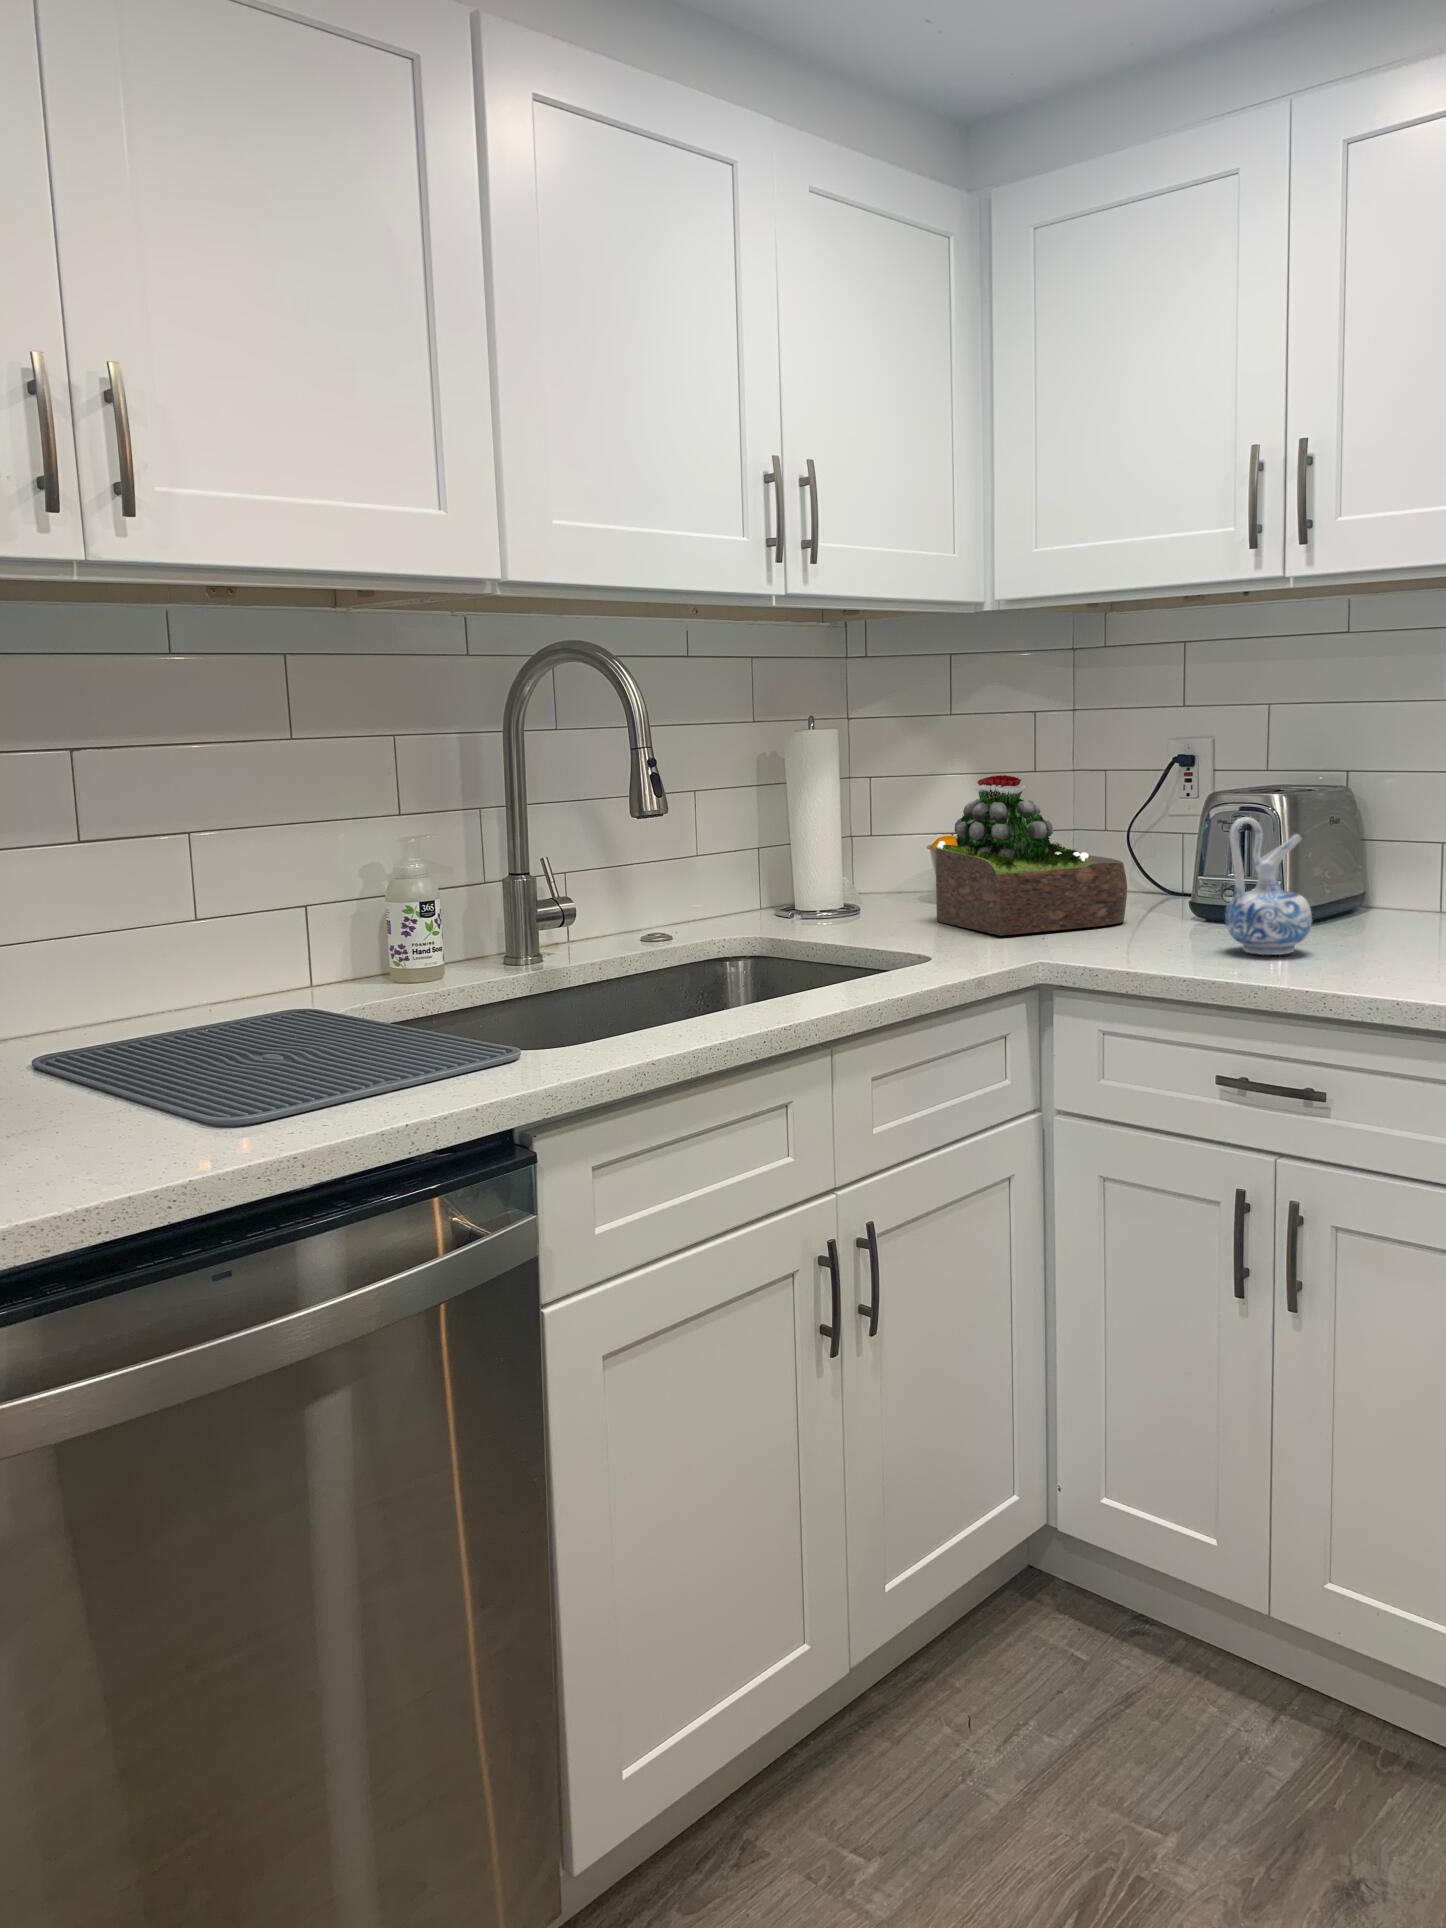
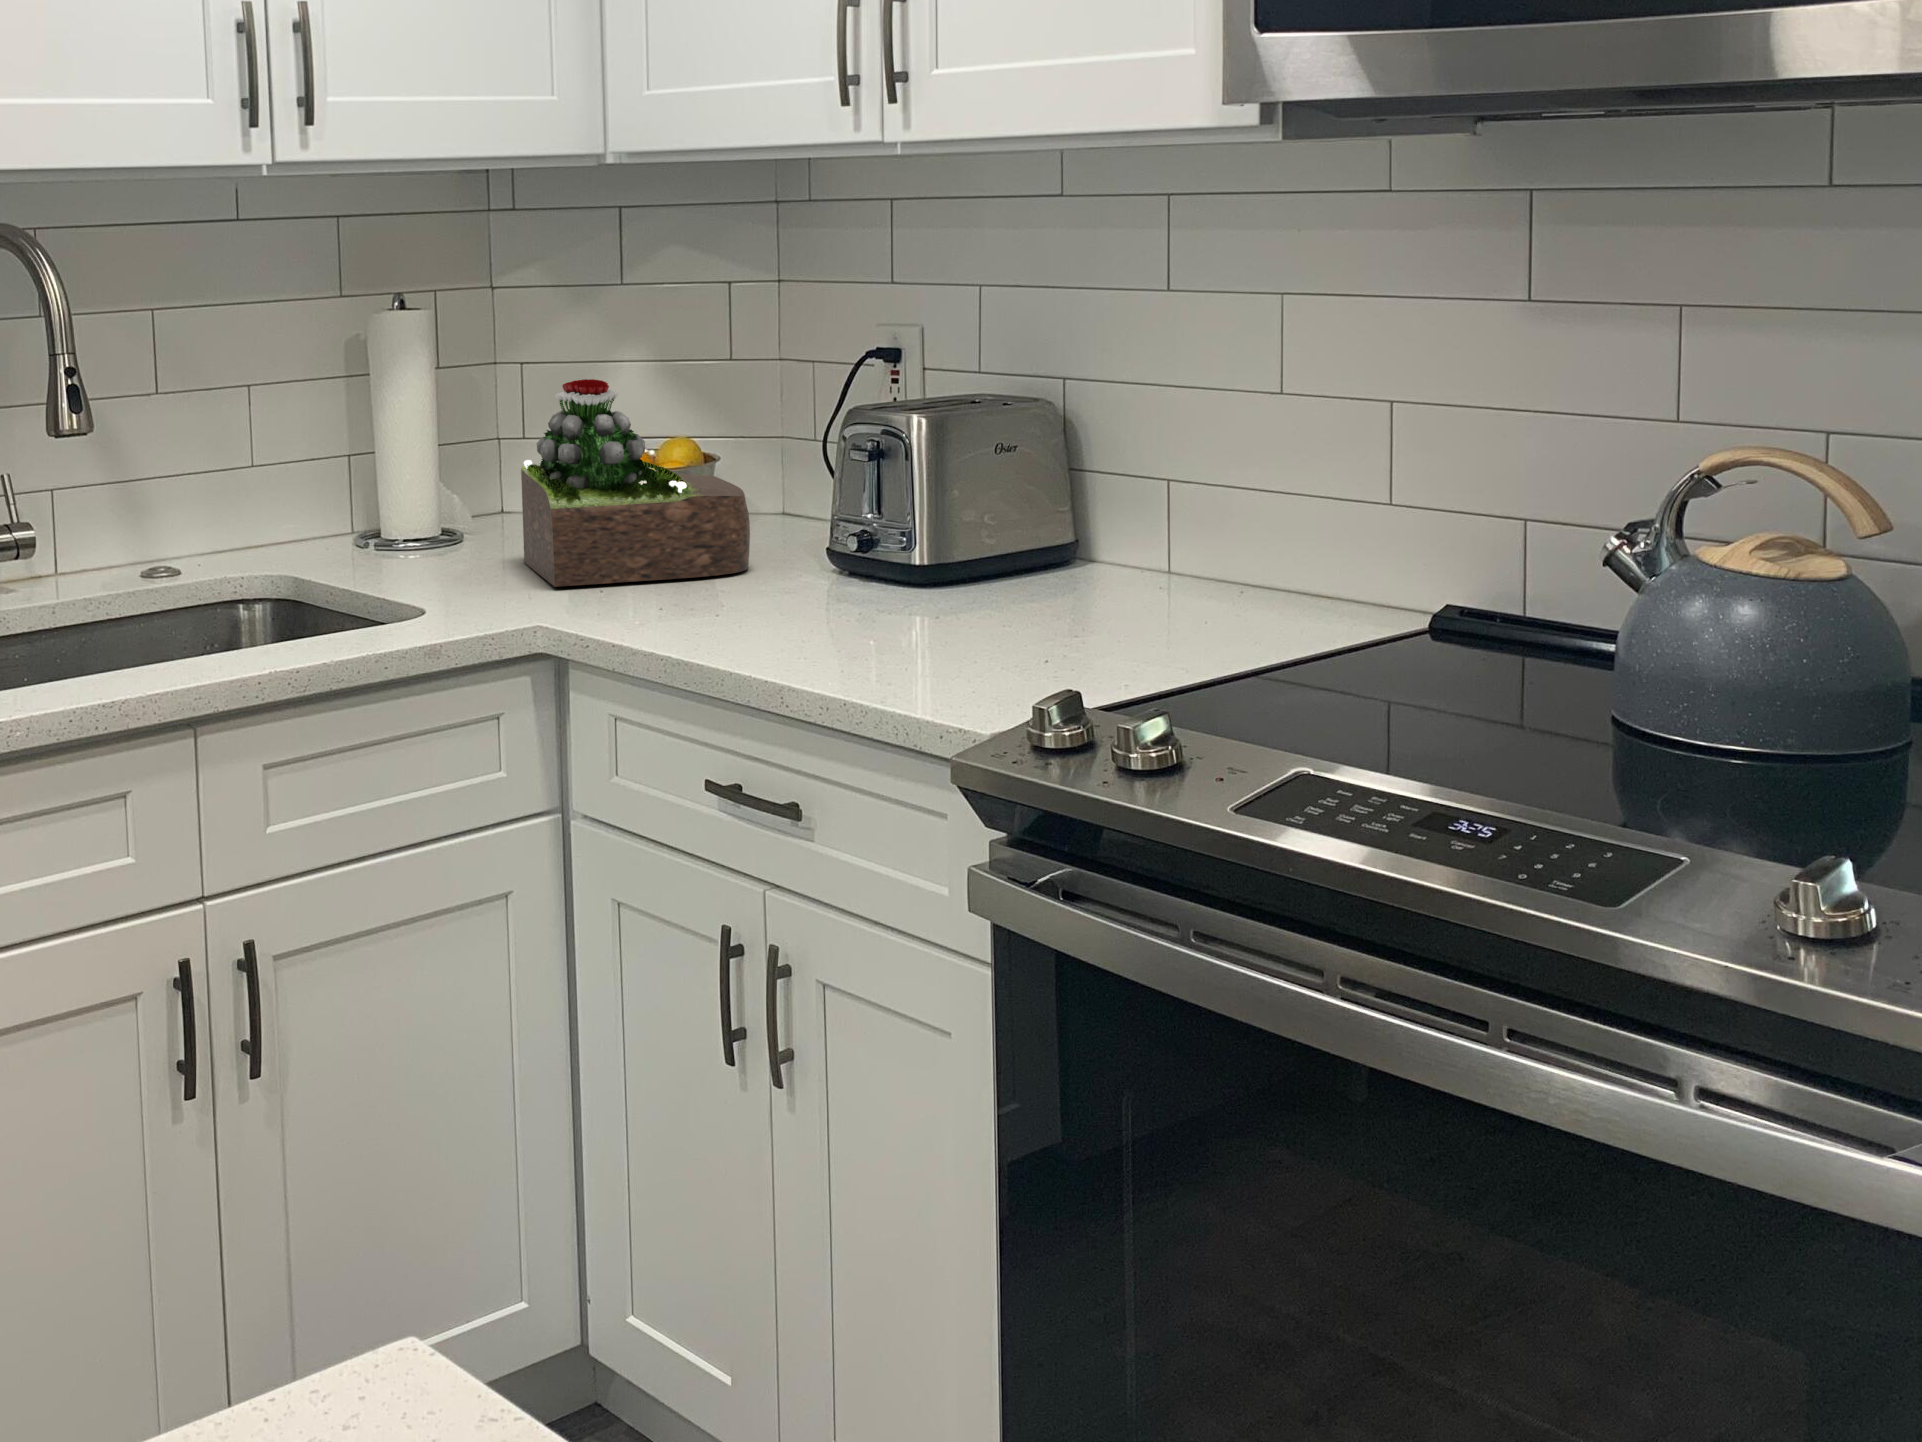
ceramic pitcher: present [1225,817,1312,955] -> none [777,451,886,628]

